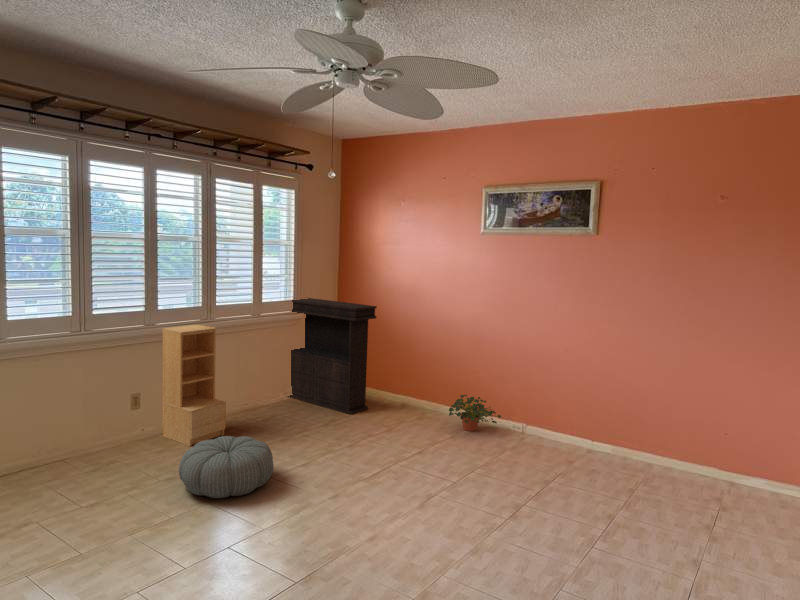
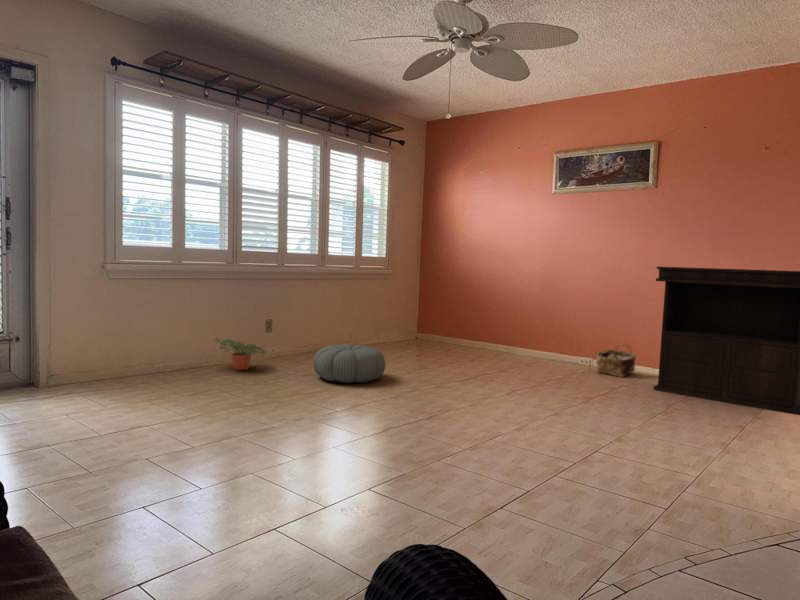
console table: present [287,298,377,415] -> present [654,267,800,415]
bookshelf: present [162,325,226,446] -> none [287,268,338,362]
potted plant: present [449,395,501,431] -> present [214,337,267,370]
woven basket: none [529,410,573,454] -> present [596,344,636,377]

